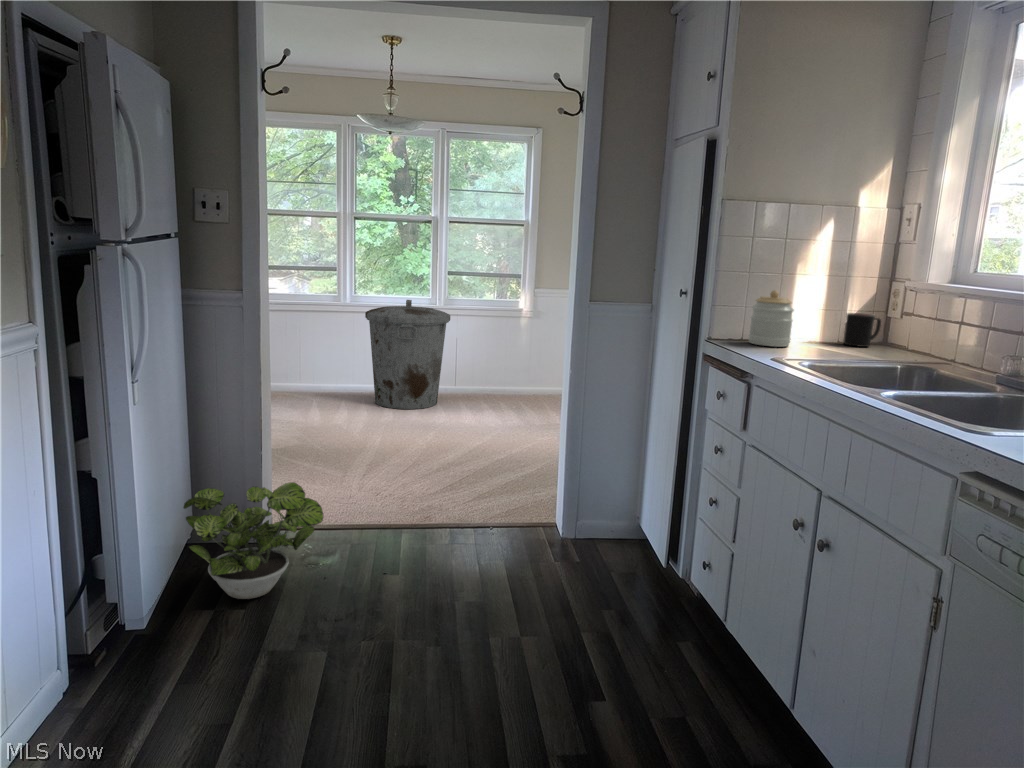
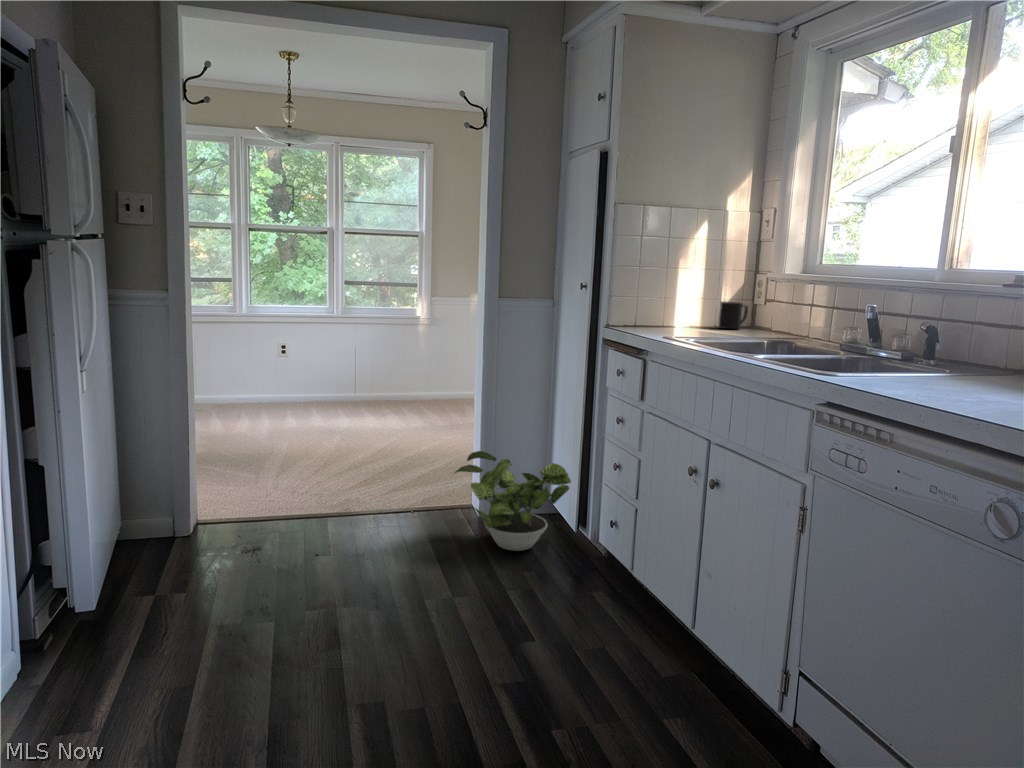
jar: present [749,290,794,347] -> none [642,282,679,329]
trash can: present [365,300,450,409] -> none [266,308,352,415]
potted plant: present [184,482,323,599] -> present [455,451,571,551]

